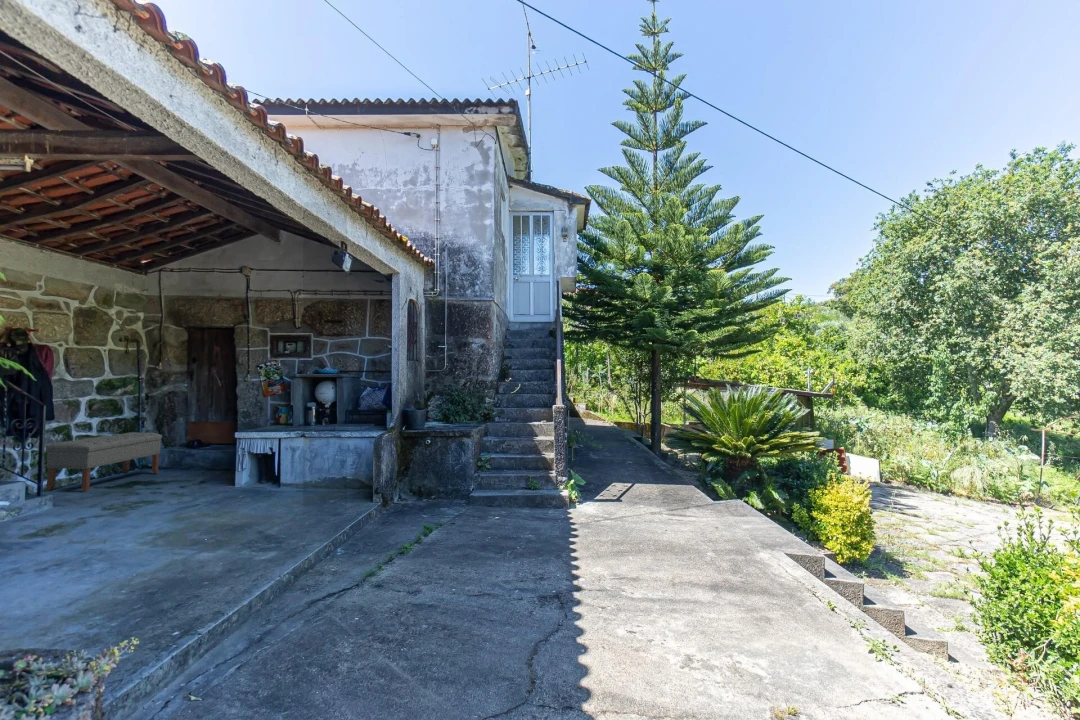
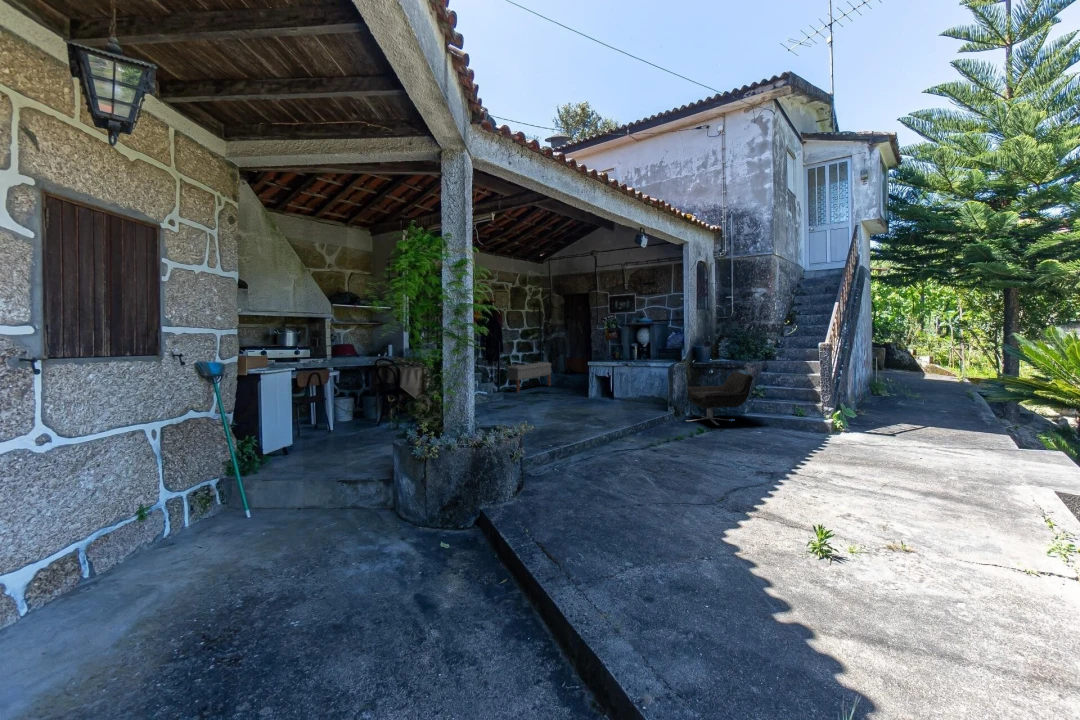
lounge chair: none [400,442,487,520] -> present [687,372,753,425]

